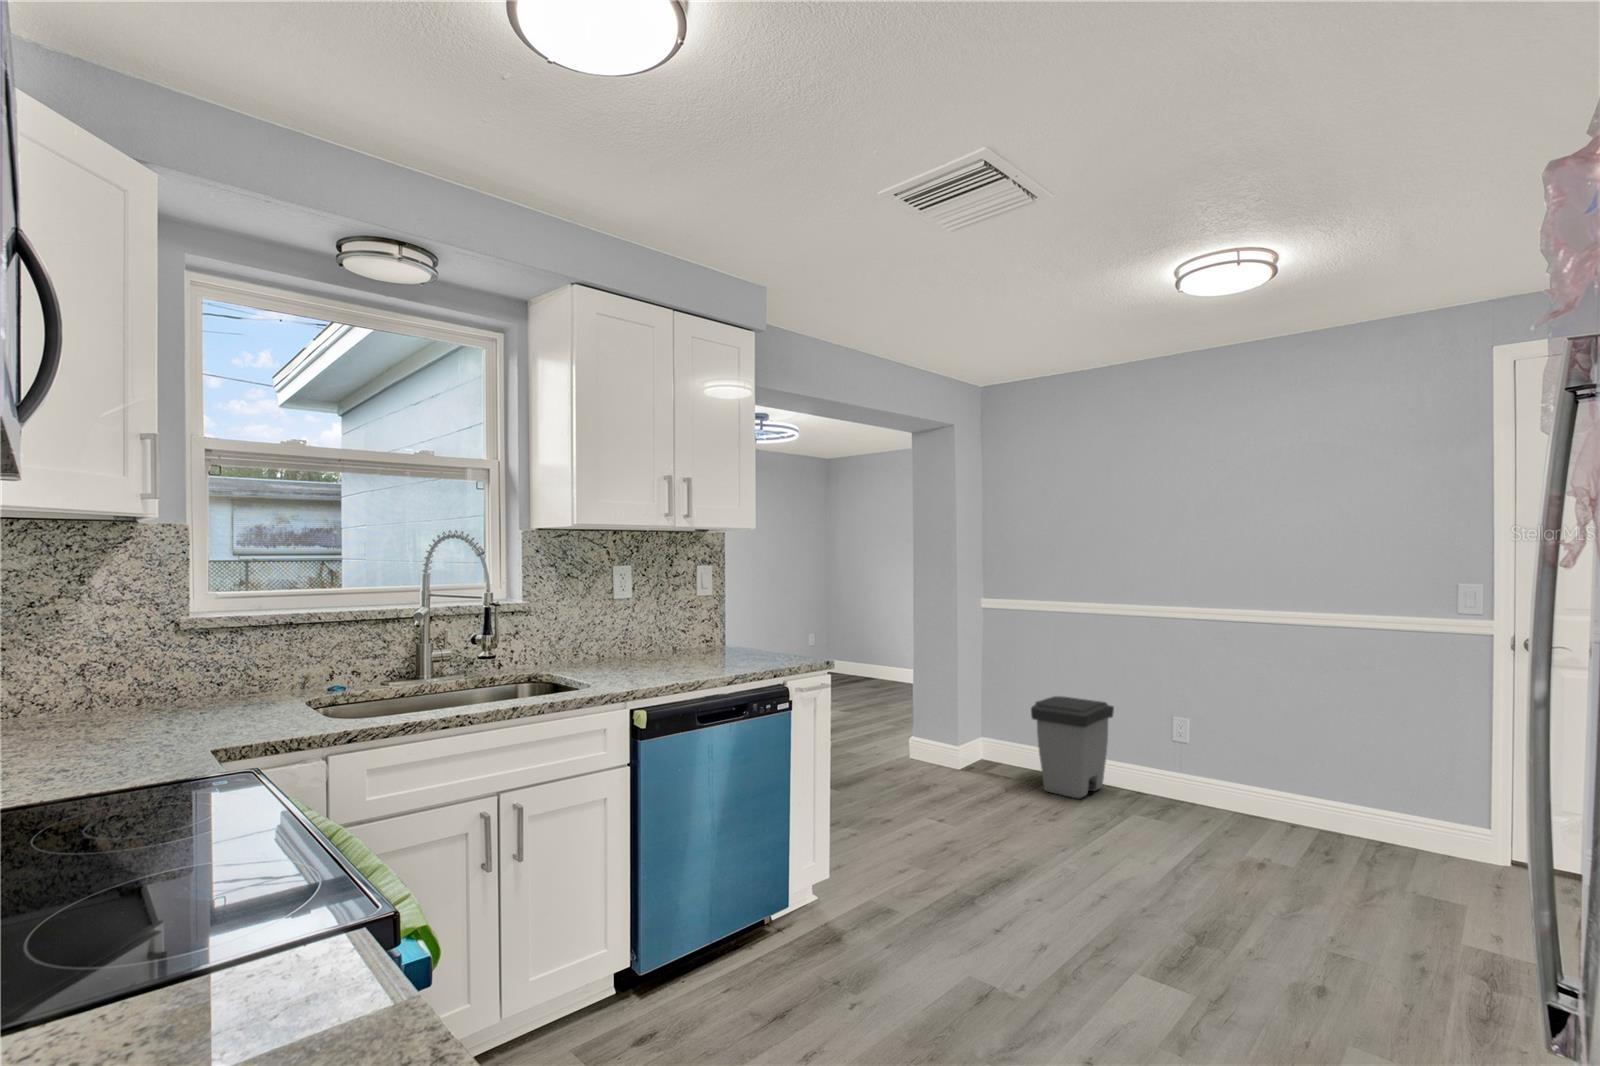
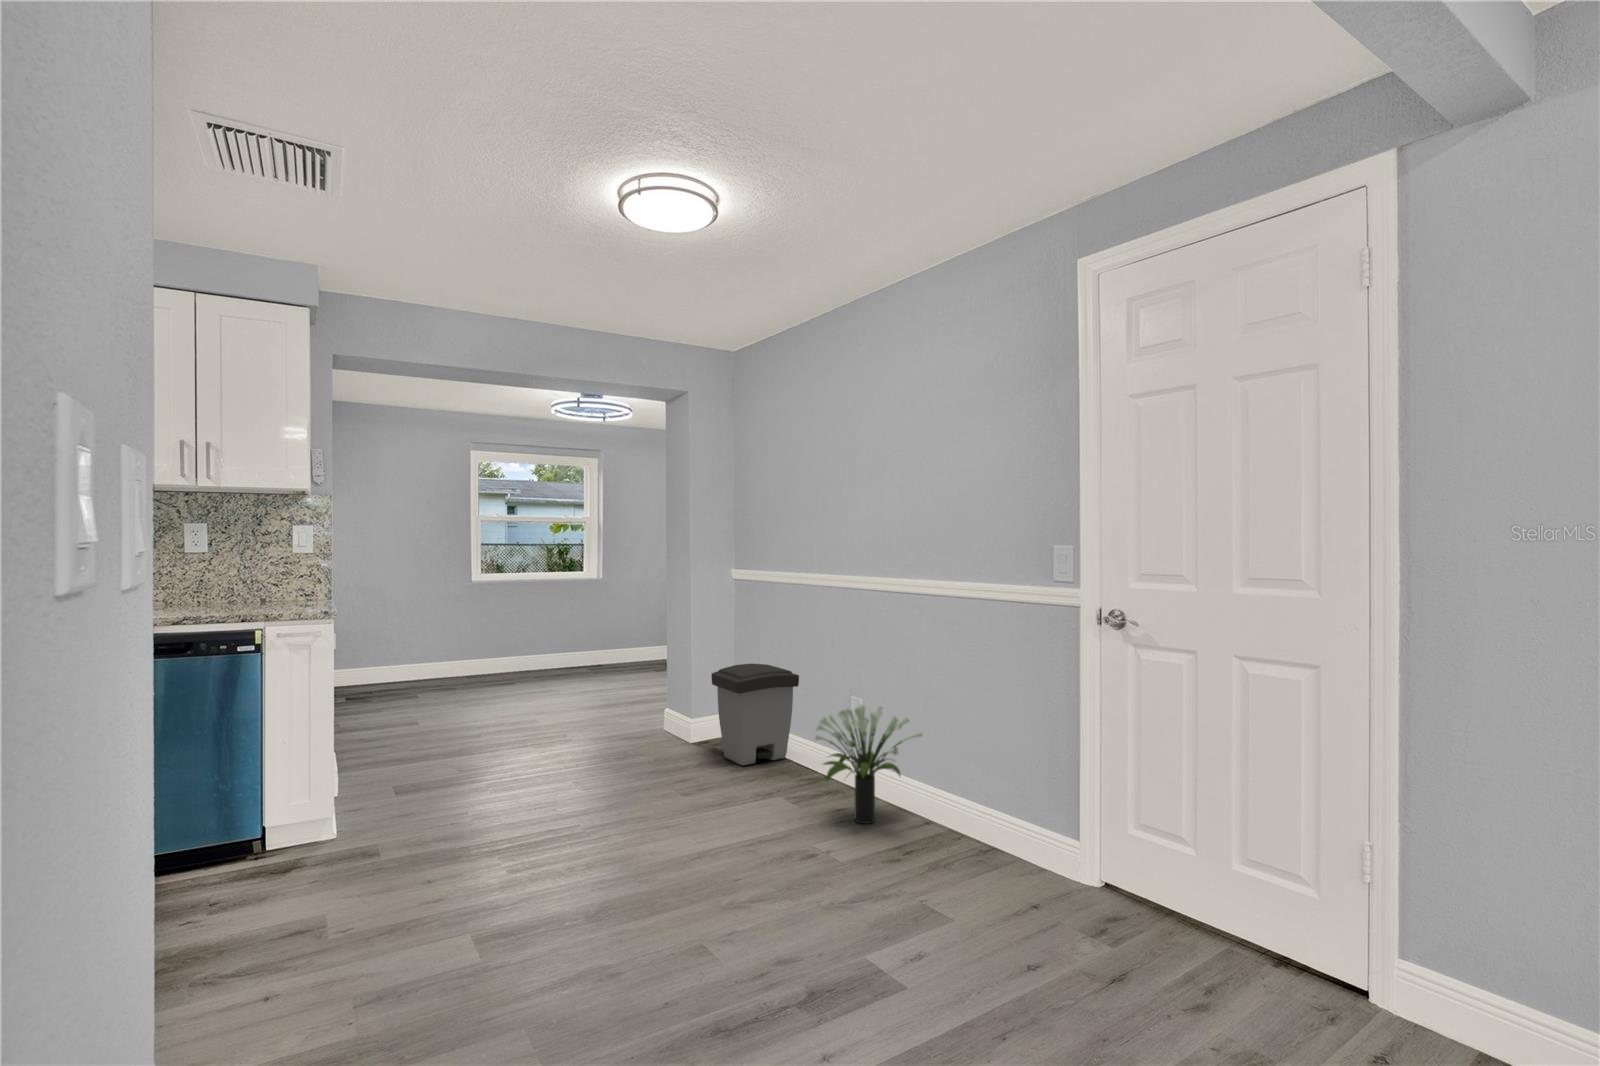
potted plant: none [1232,734,1352,847] -> present [815,704,922,824]

